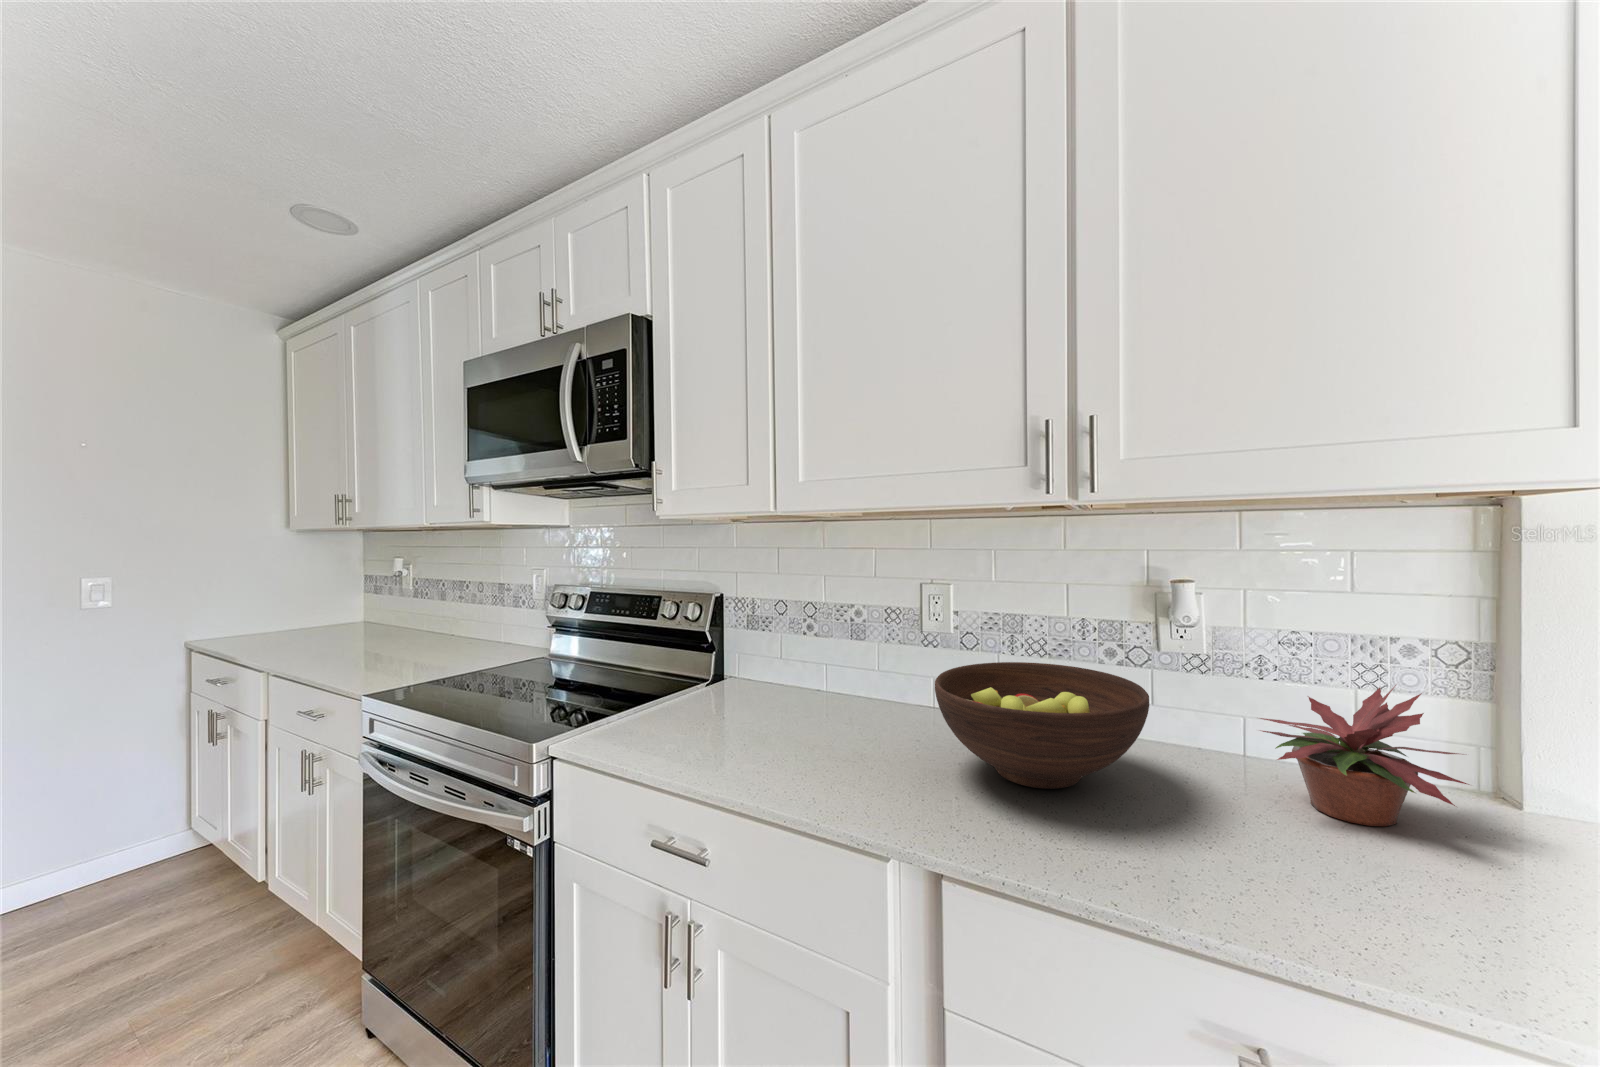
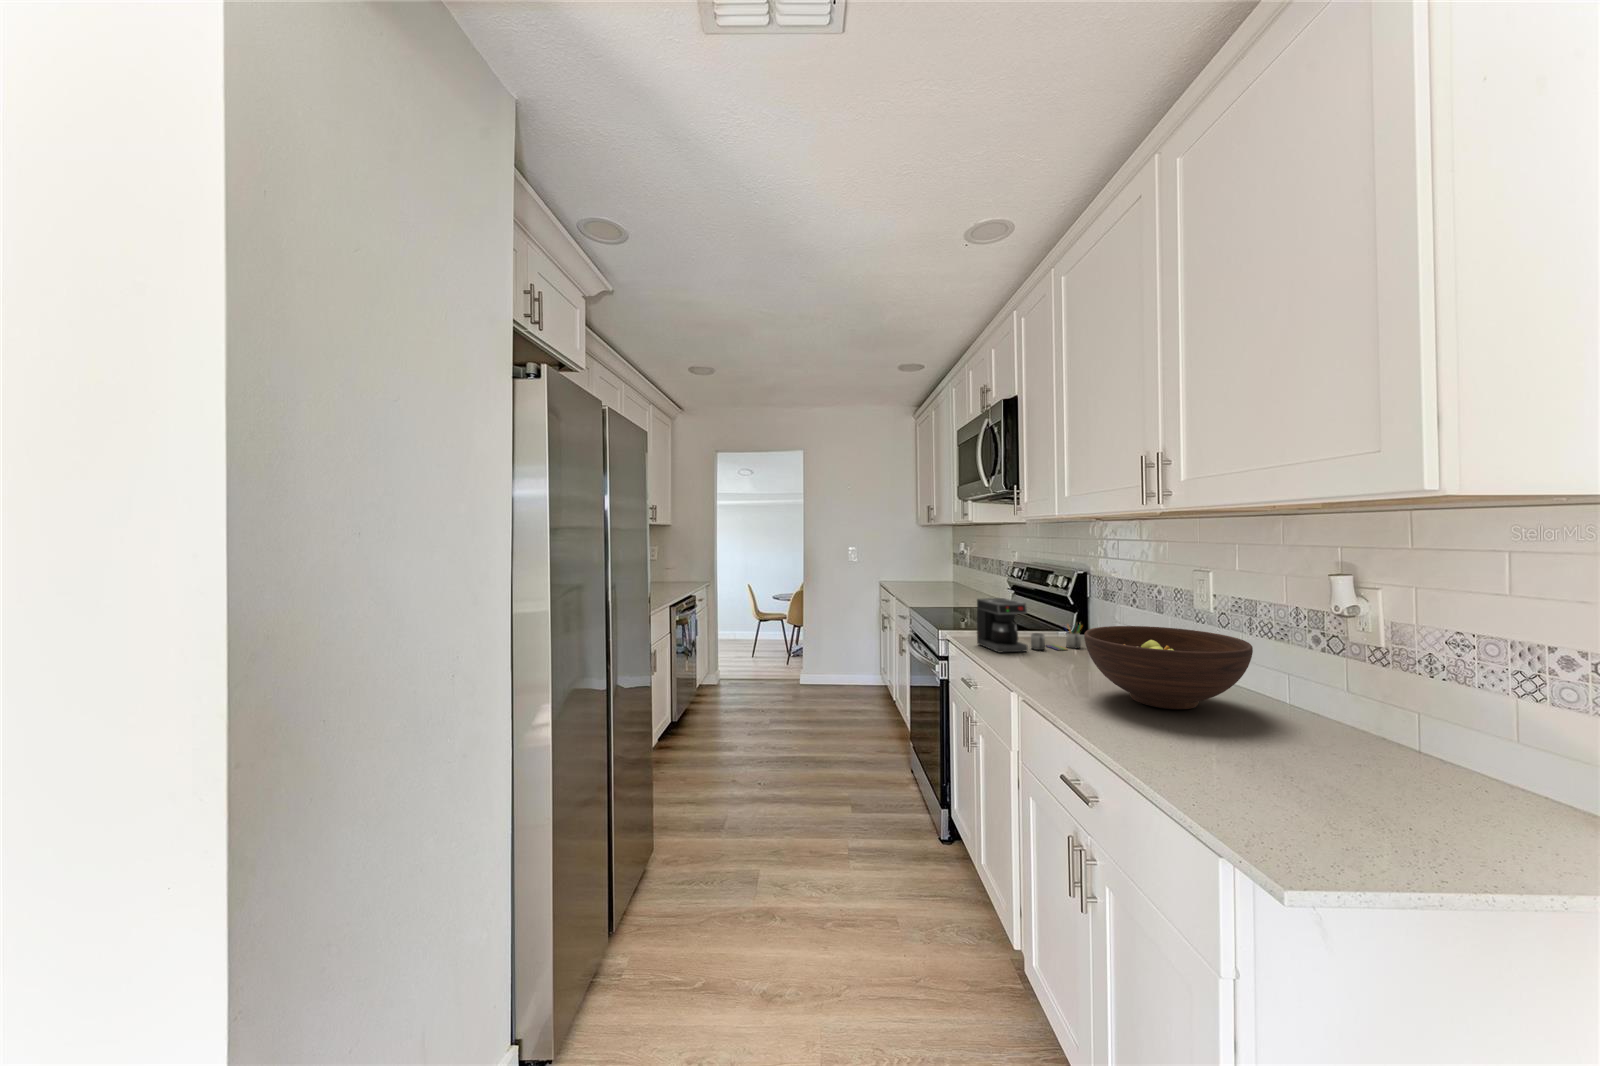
coffee maker: none [633,650,771,750] -> present [977,598,1082,653]
potted plant: present [1260,685,1469,826] -> none [1281,662,1495,790]

